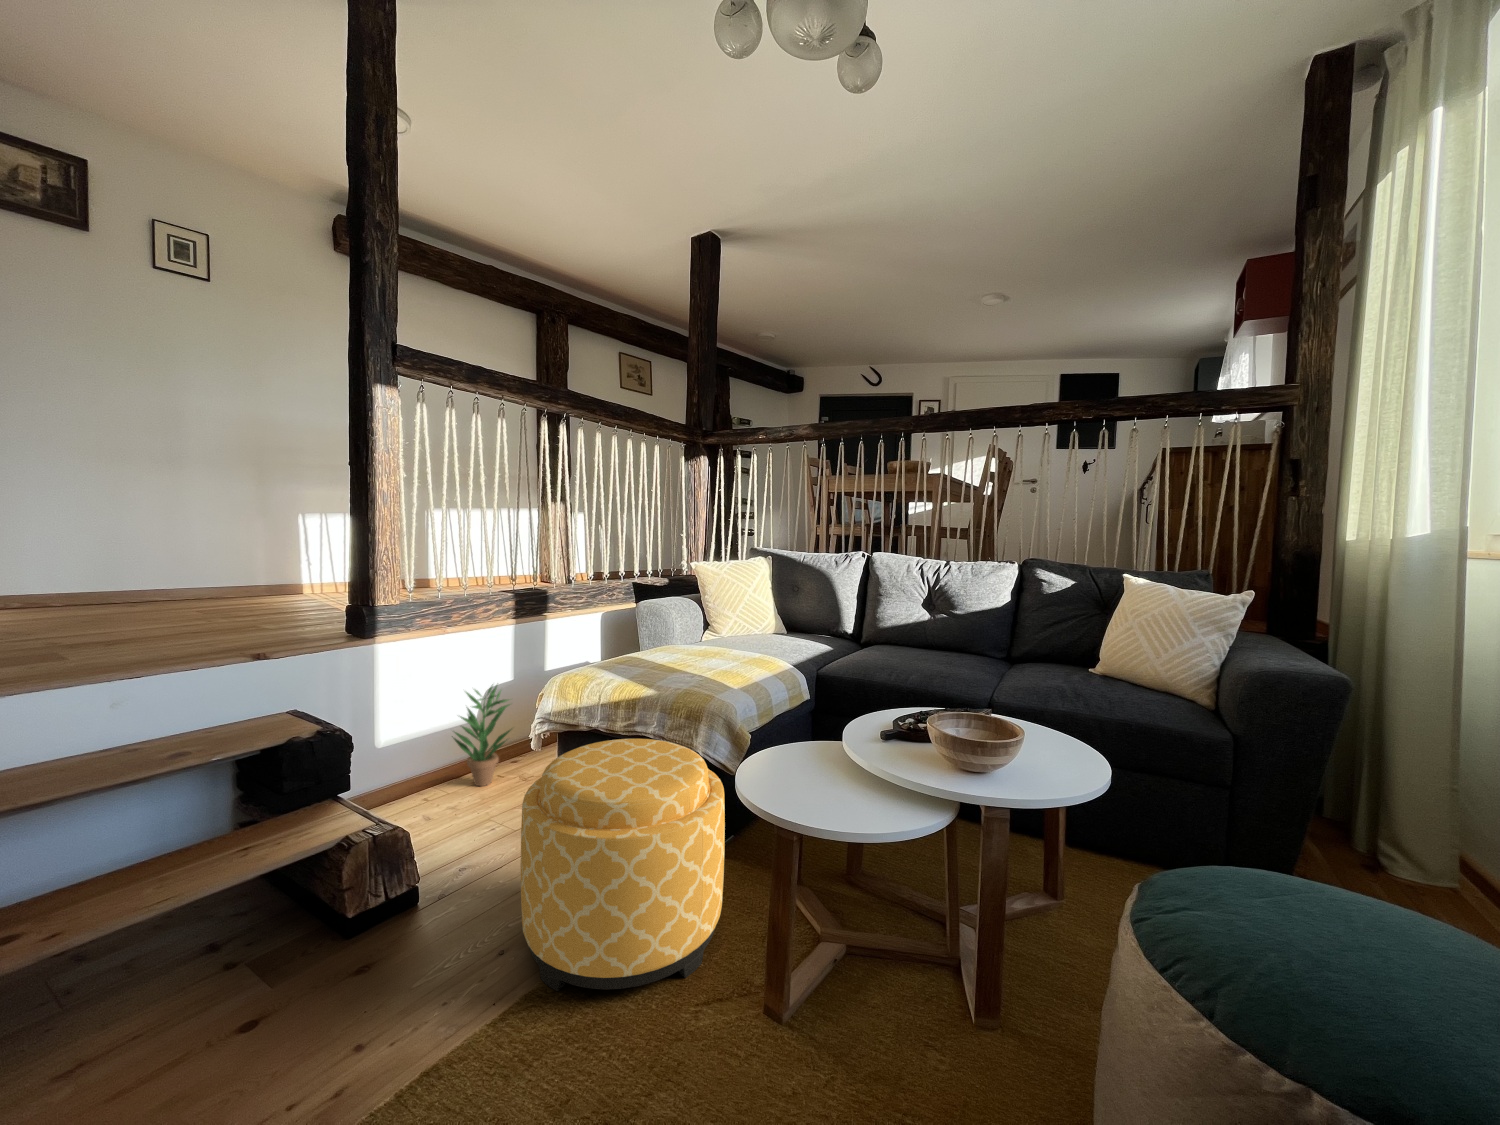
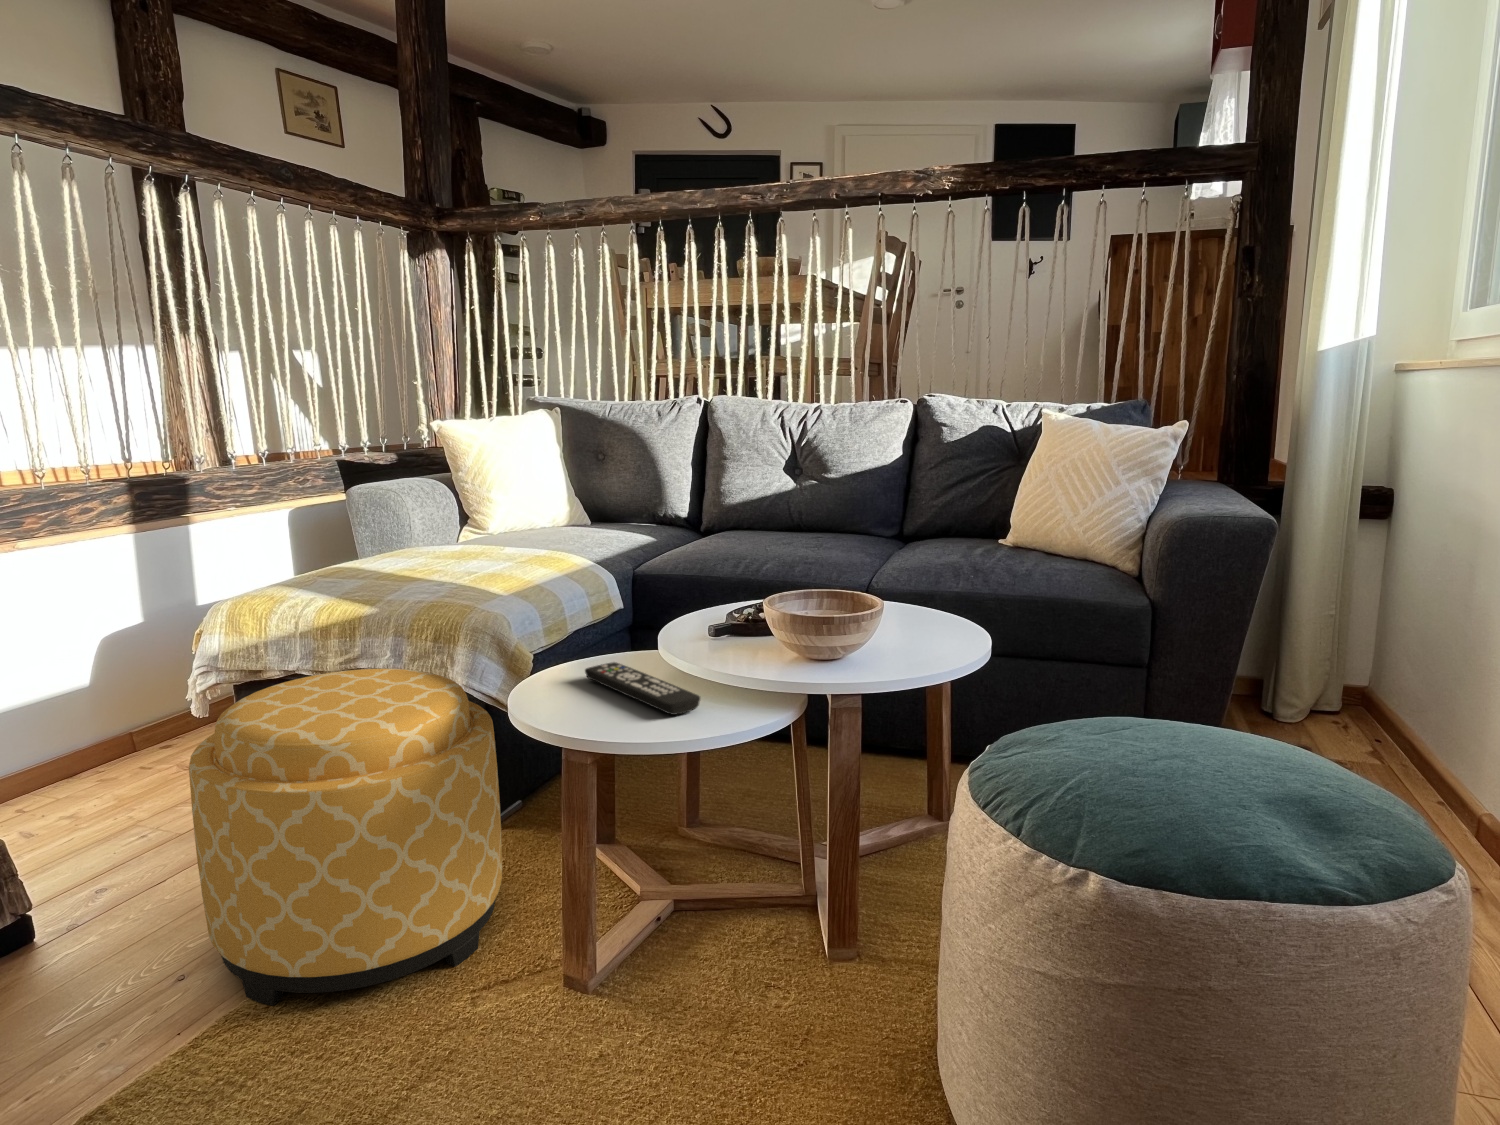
potted plant: present [452,686,511,786] -> none [48,621,160,784]
remote control: none [793,755,882,810] -> present [585,662,700,715]

